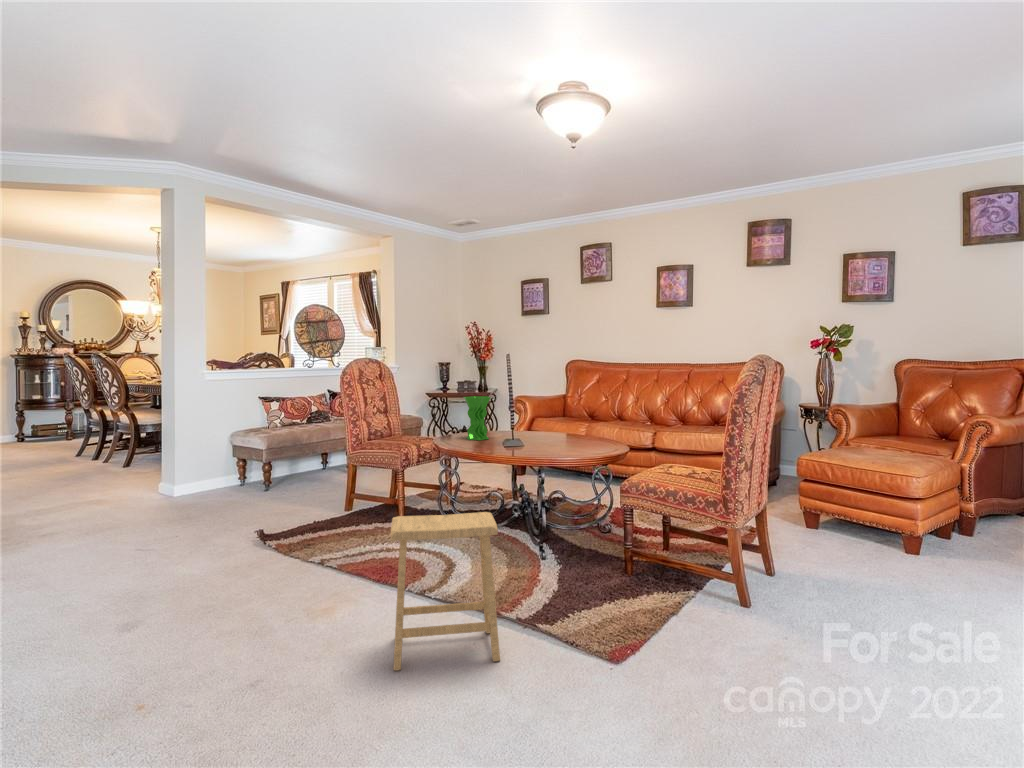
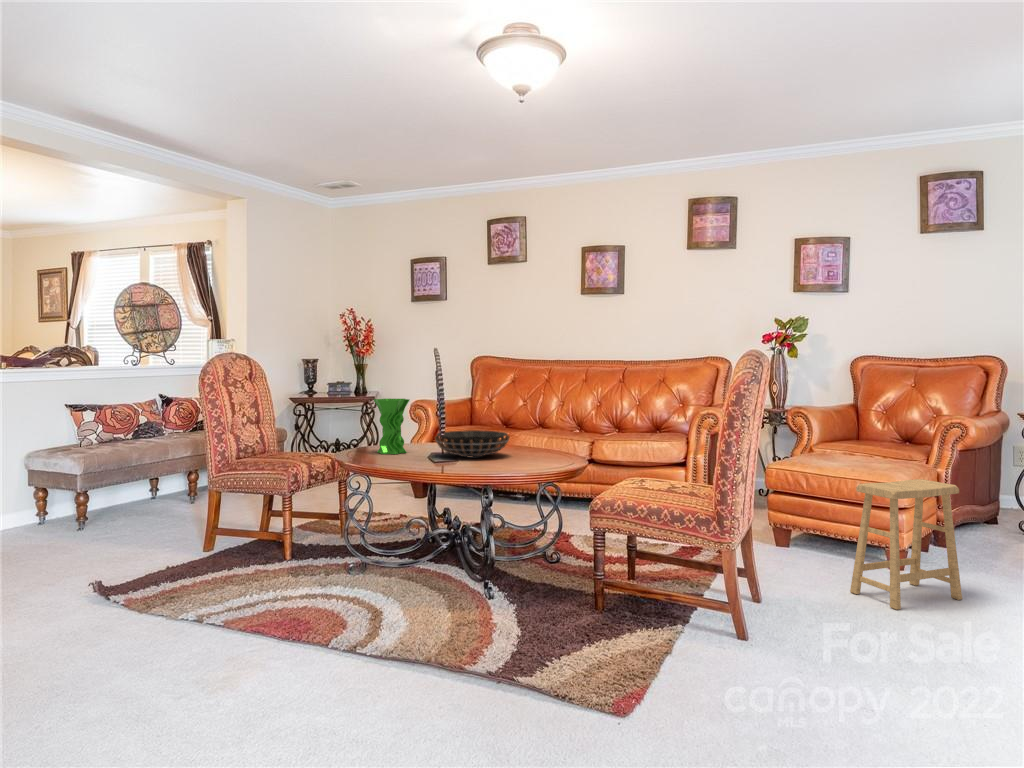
decorative bowl: none [508,422,568,445] -> present [435,430,510,457]
footstool: present [391,512,500,671] -> present [850,479,962,610]

